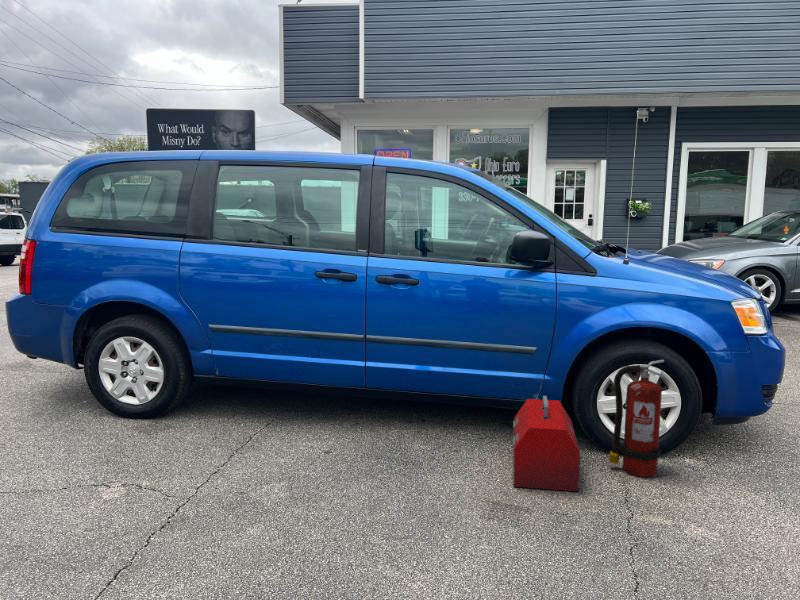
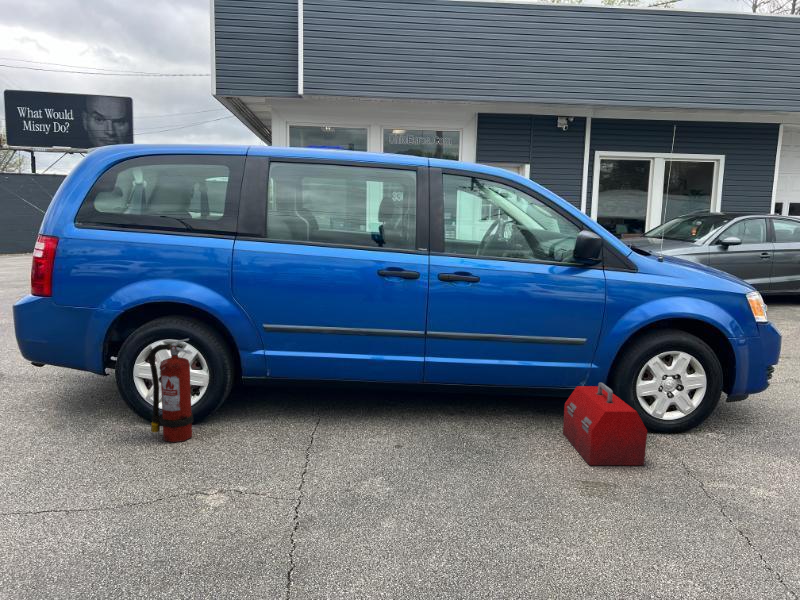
fire extinguisher: present [609,360,664,477] -> present [149,339,194,442]

